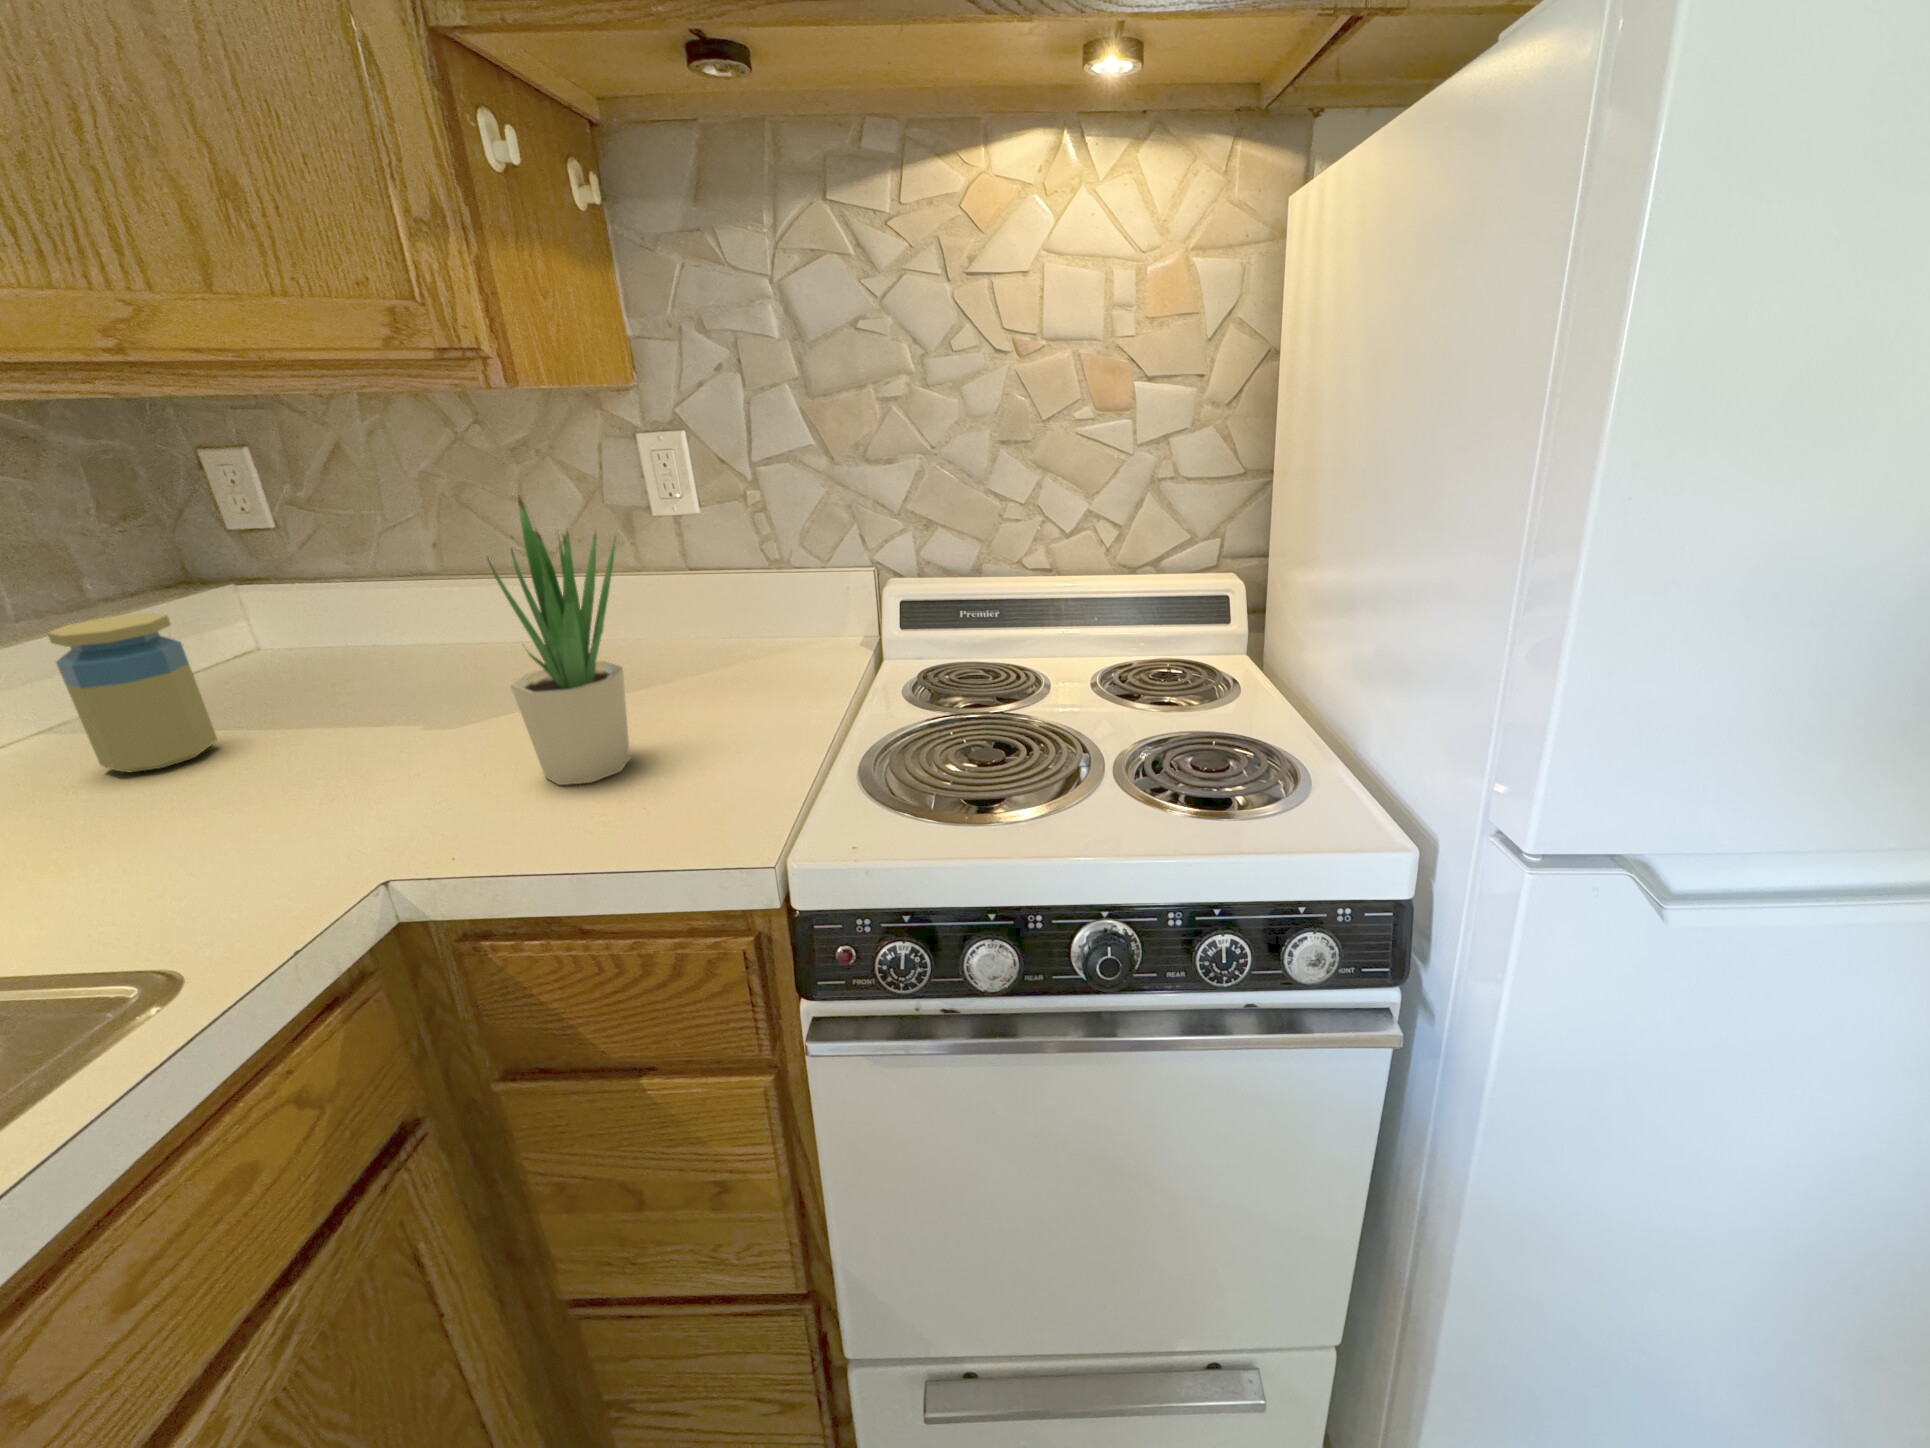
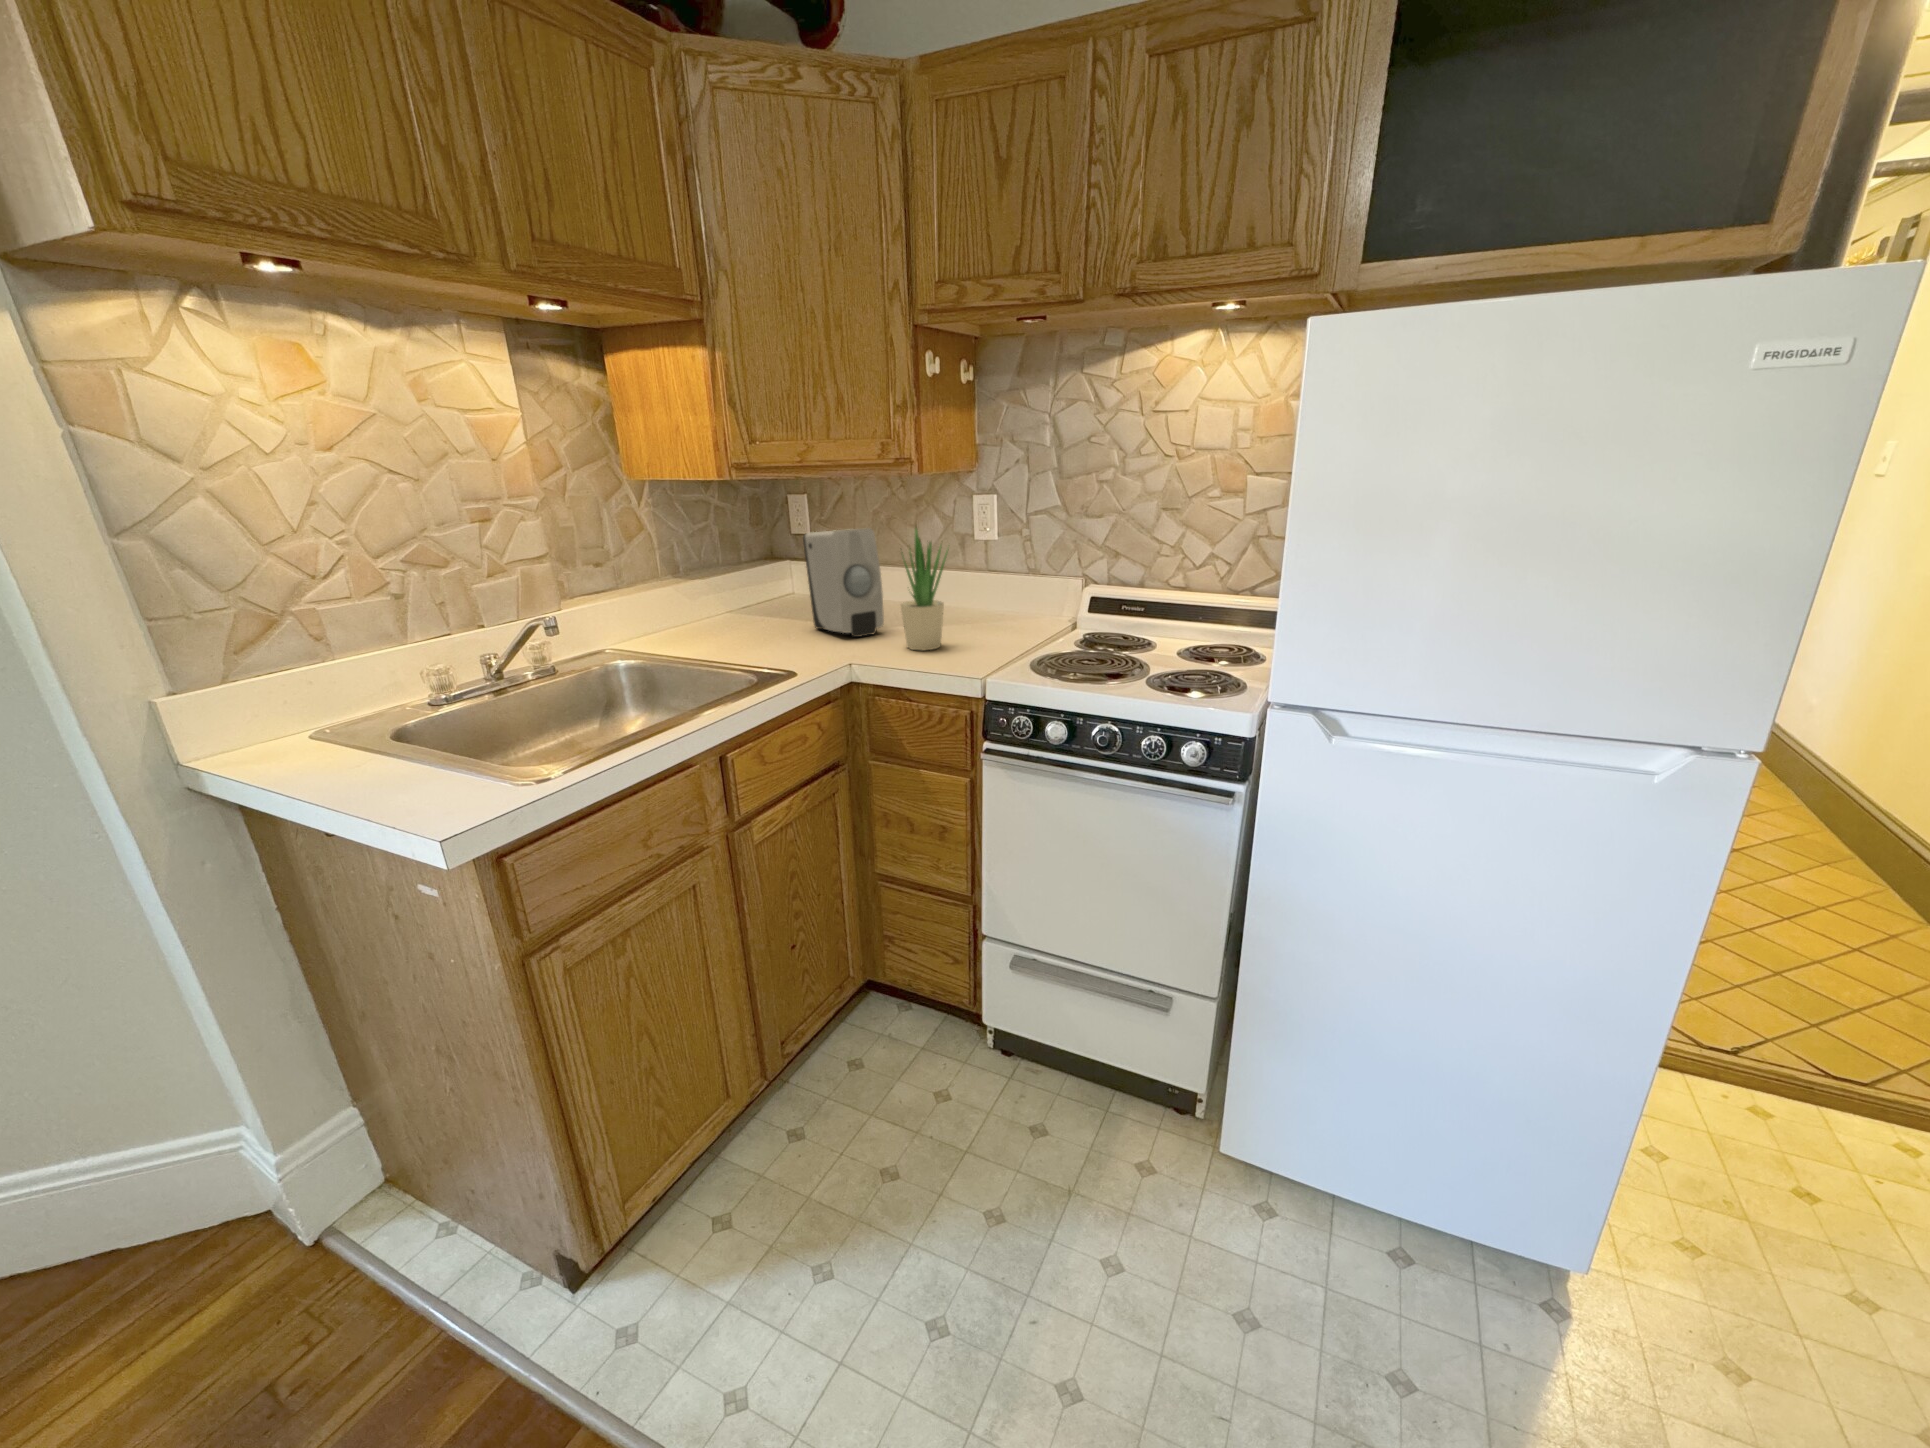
soap dispenser: none [209,513,476,767] -> present [803,528,884,637]
jar: present [48,613,217,773] -> none [748,564,789,628]

